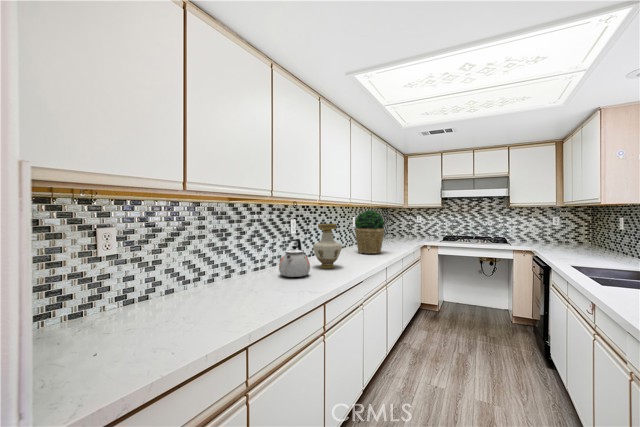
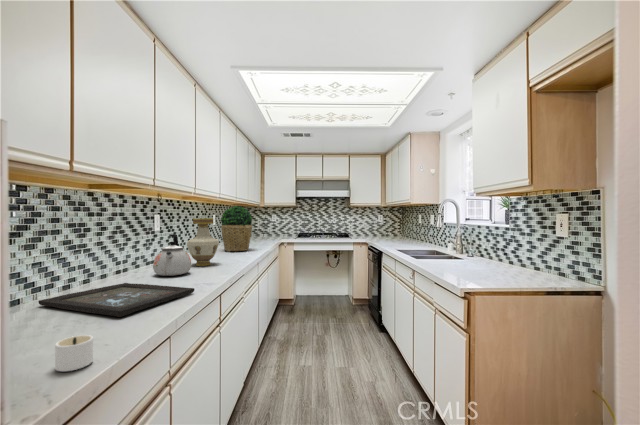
tray: none [182,281,292,320] -> present [38,283,195,317]
candle: none [116,343,161,379] -> present [55,335,93,371]

